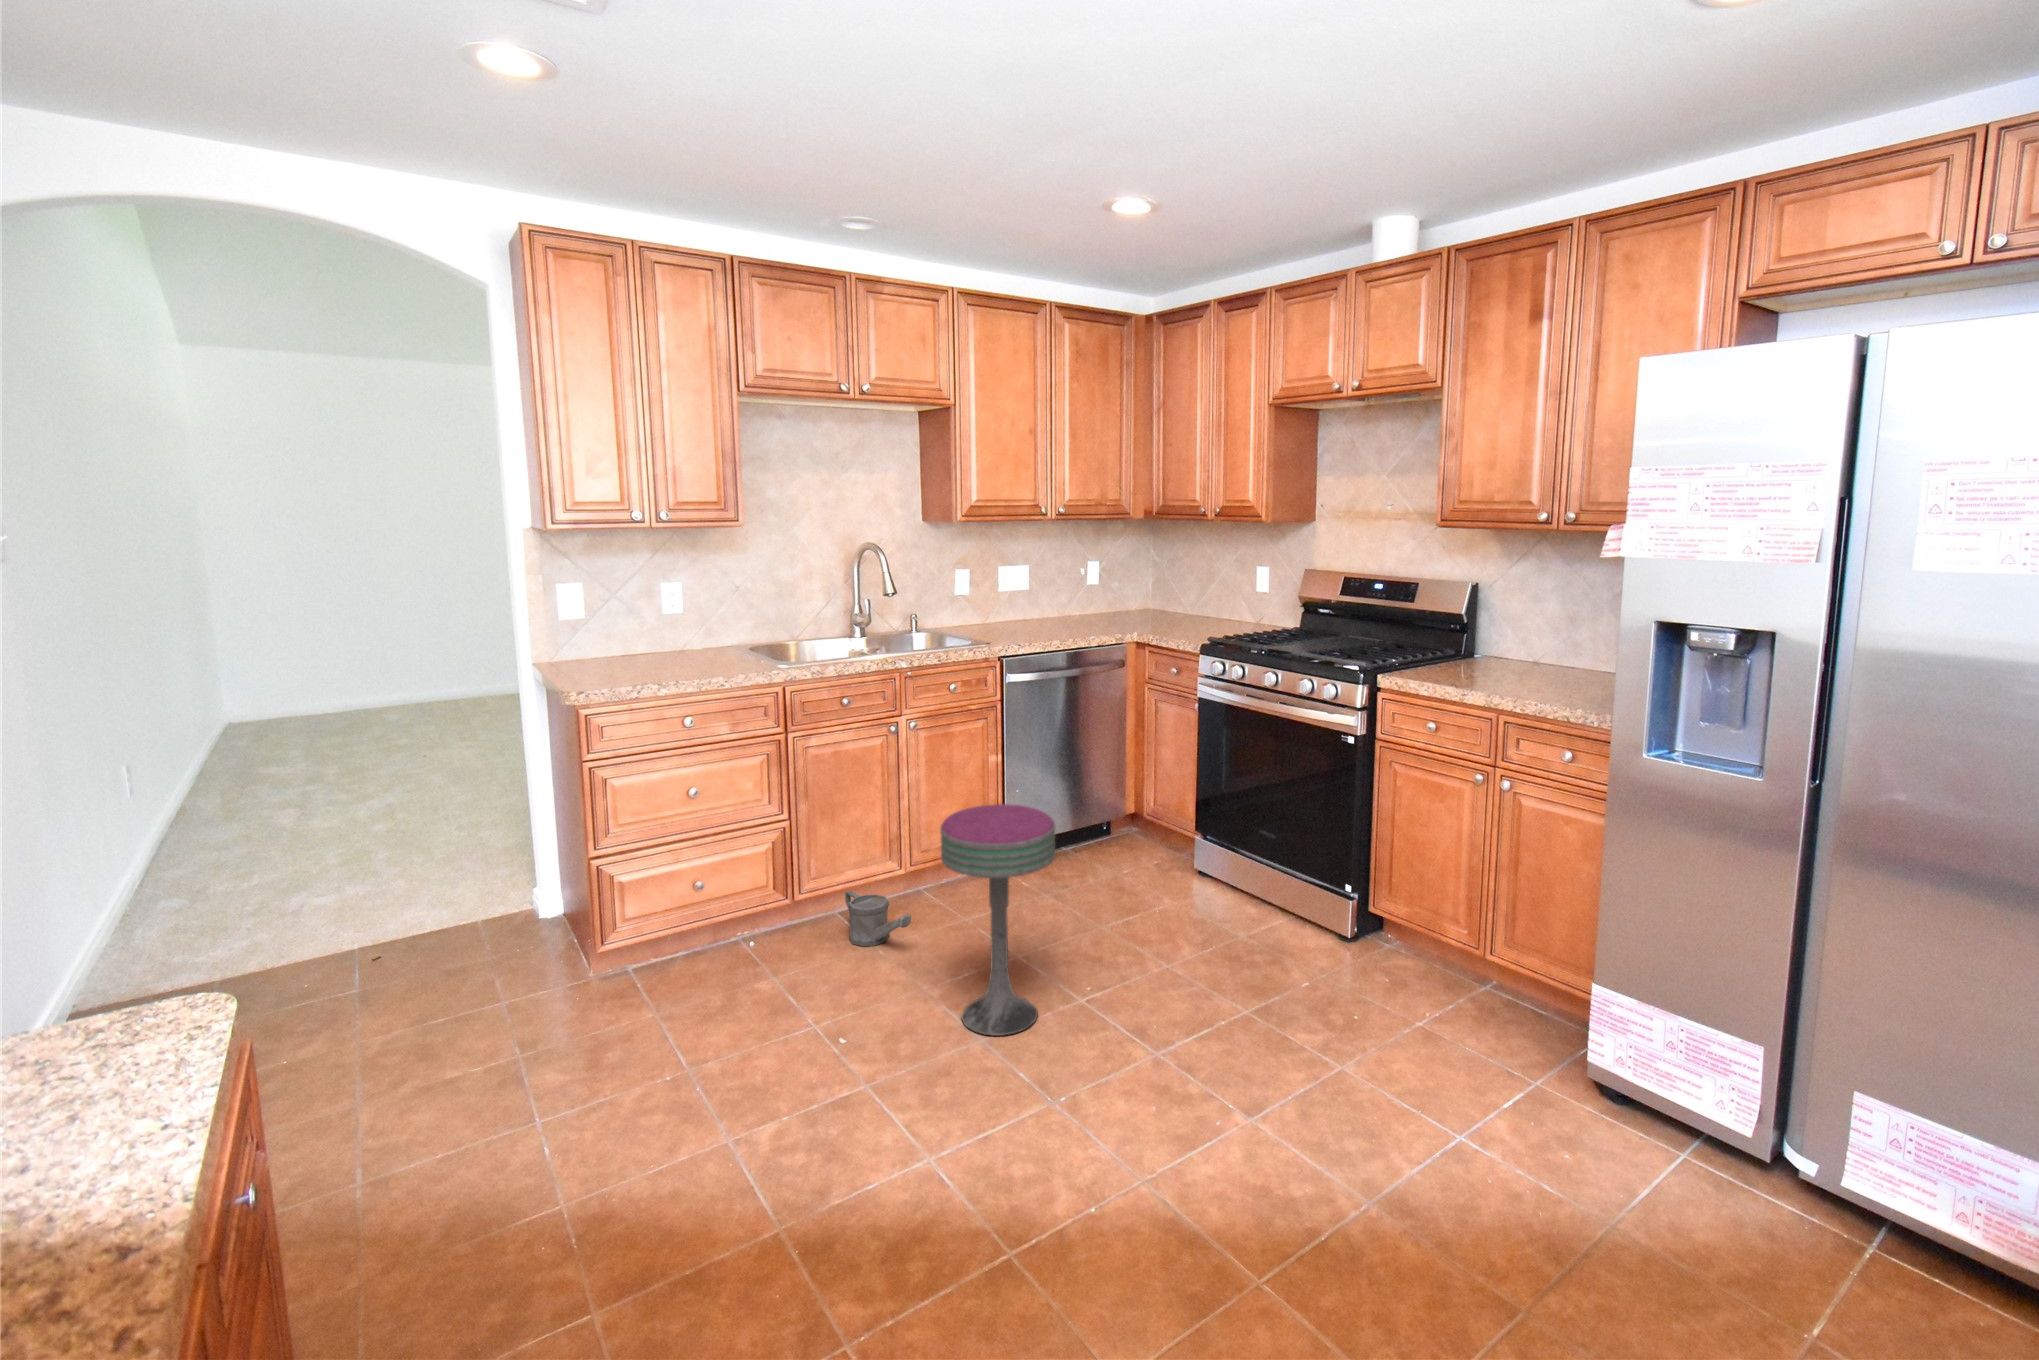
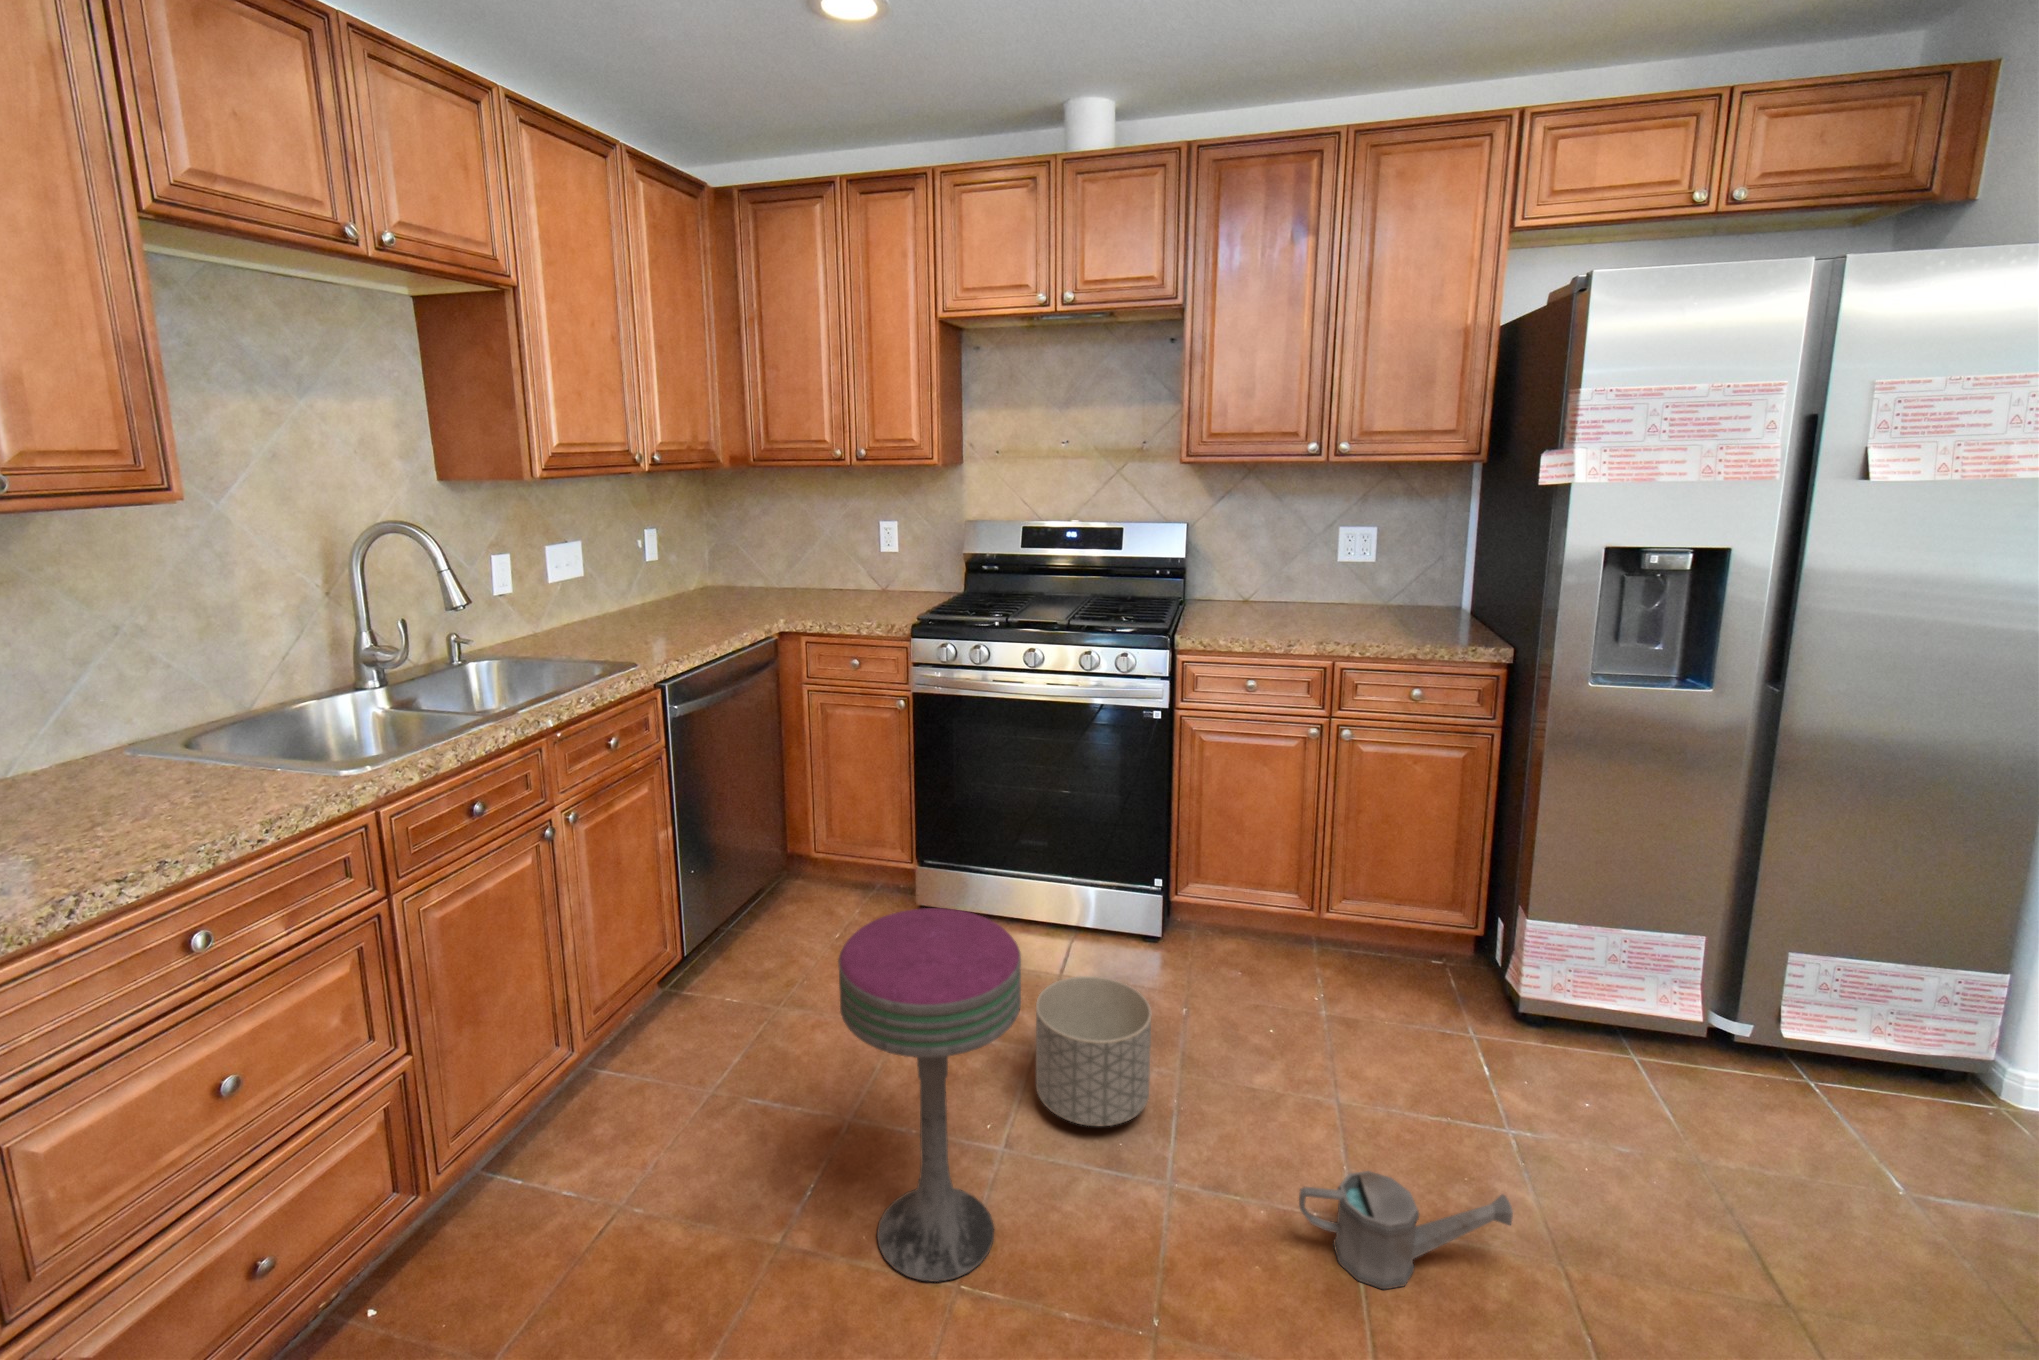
watering can: present [845,891,911,946] -> present [1299,1171,1513,1289]
planter: none [1123,908,1209,1011] -> present [1036,976,1151,1127]

